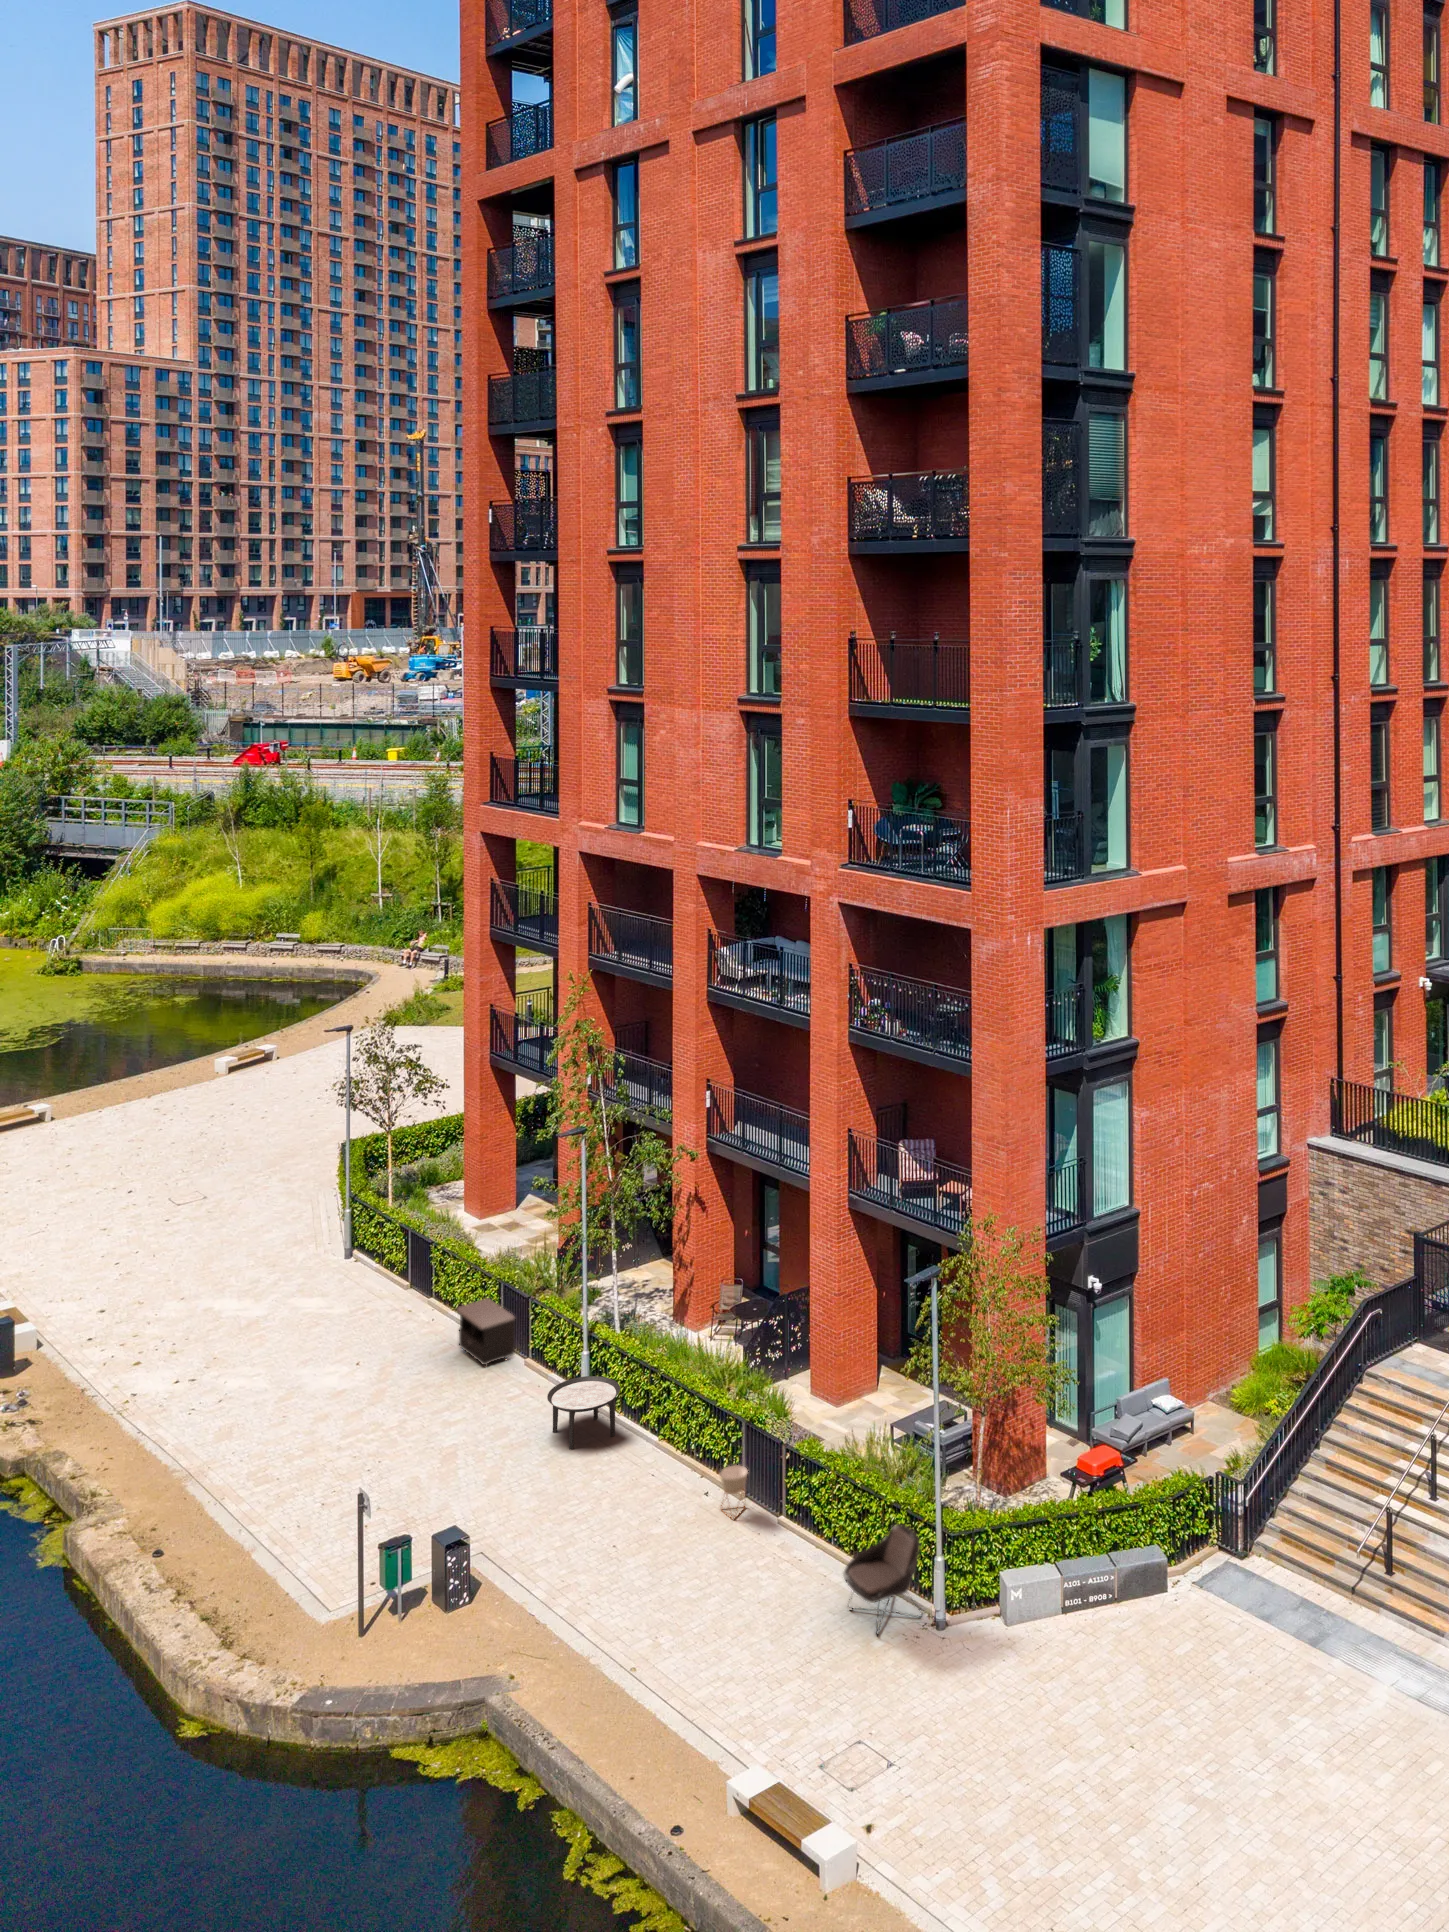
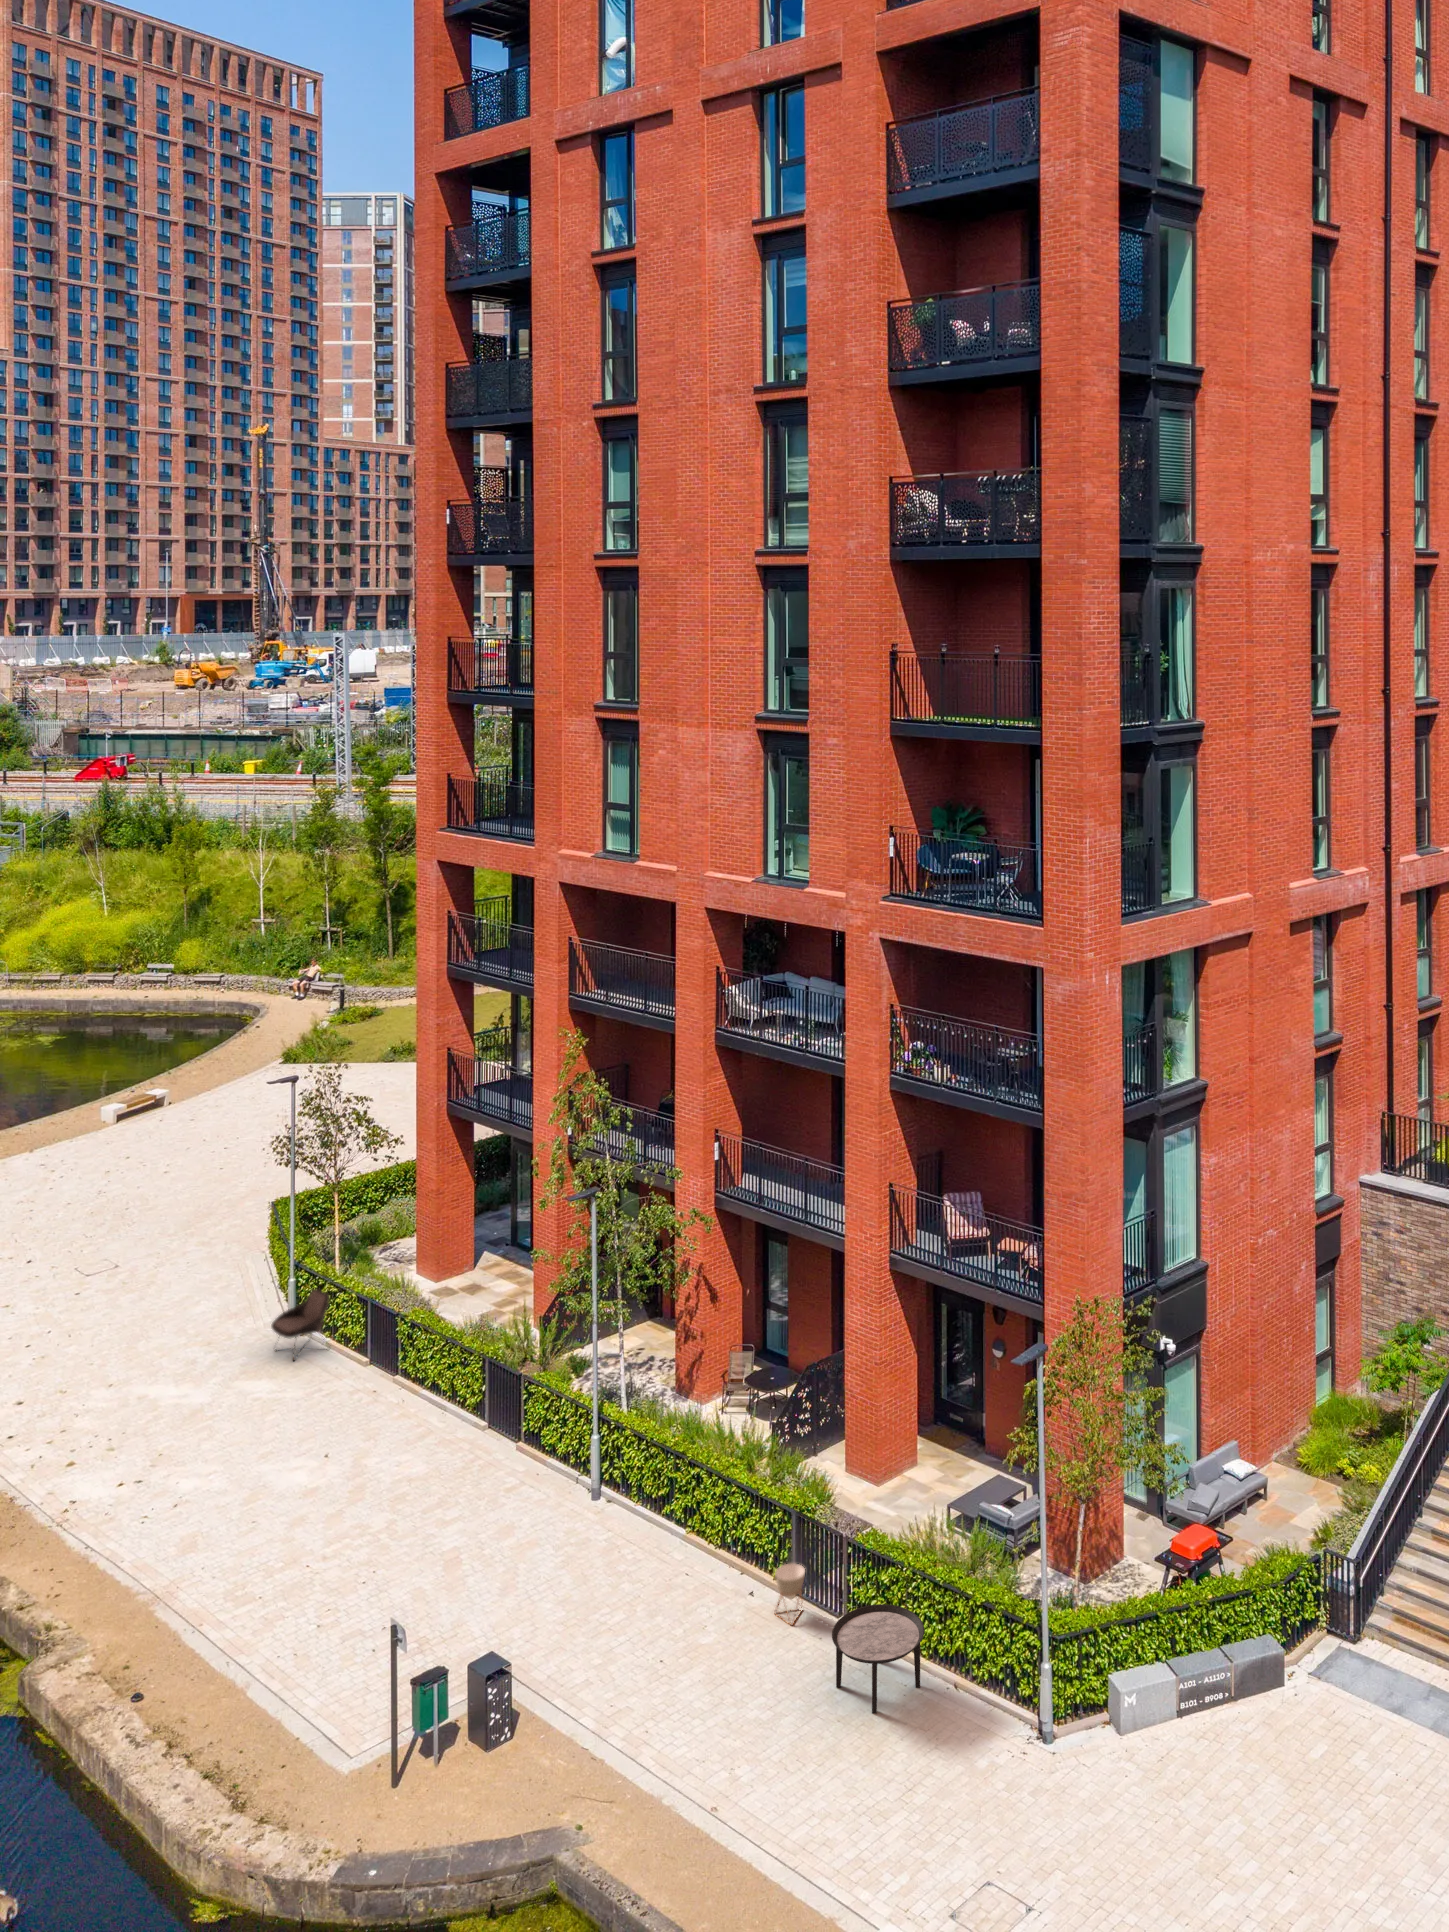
storage bench: present [457,1298,515,1365] -> none [441,1377,508,1455]
round table: present [547,1376,620,1450] -> present [832,1604,924,1714]
lounge chair: present [843,1524,920,1634] -> present [271,1289,330,1351]

